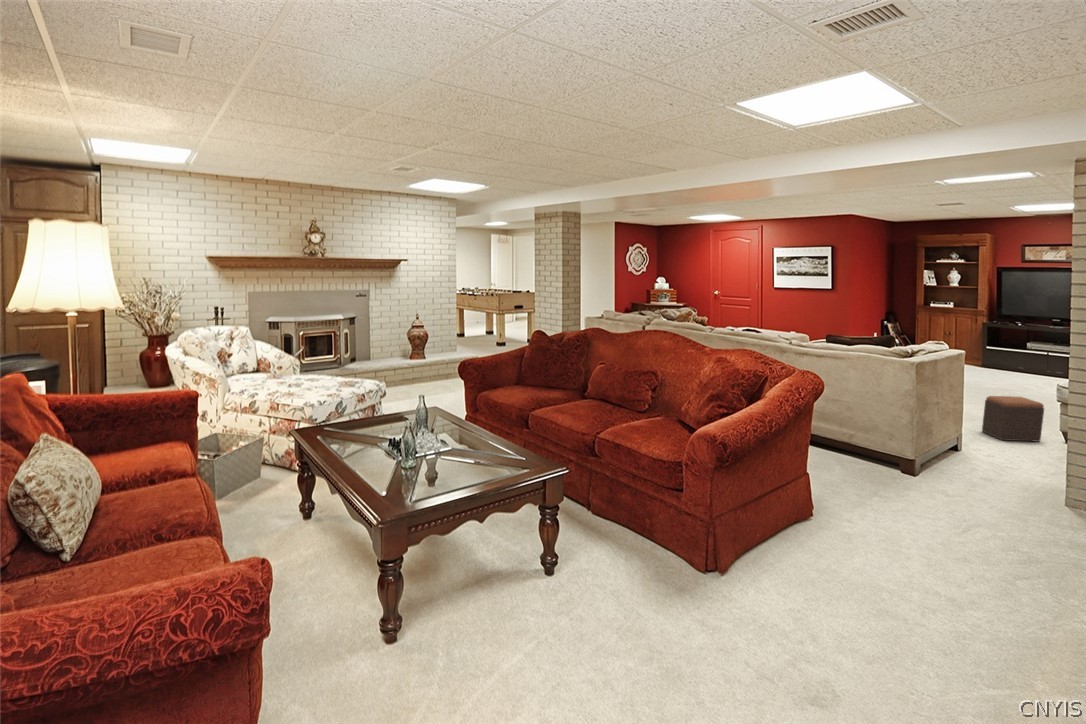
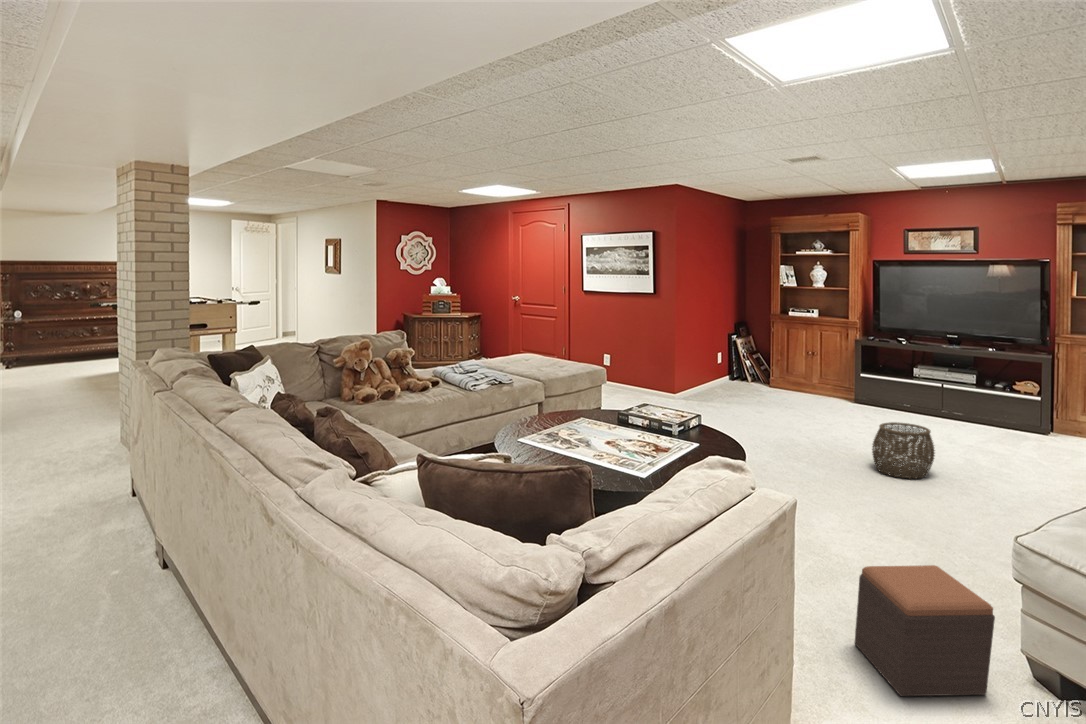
woven basket: none [993,364,1034,395] -> present [872,422,935,479]

